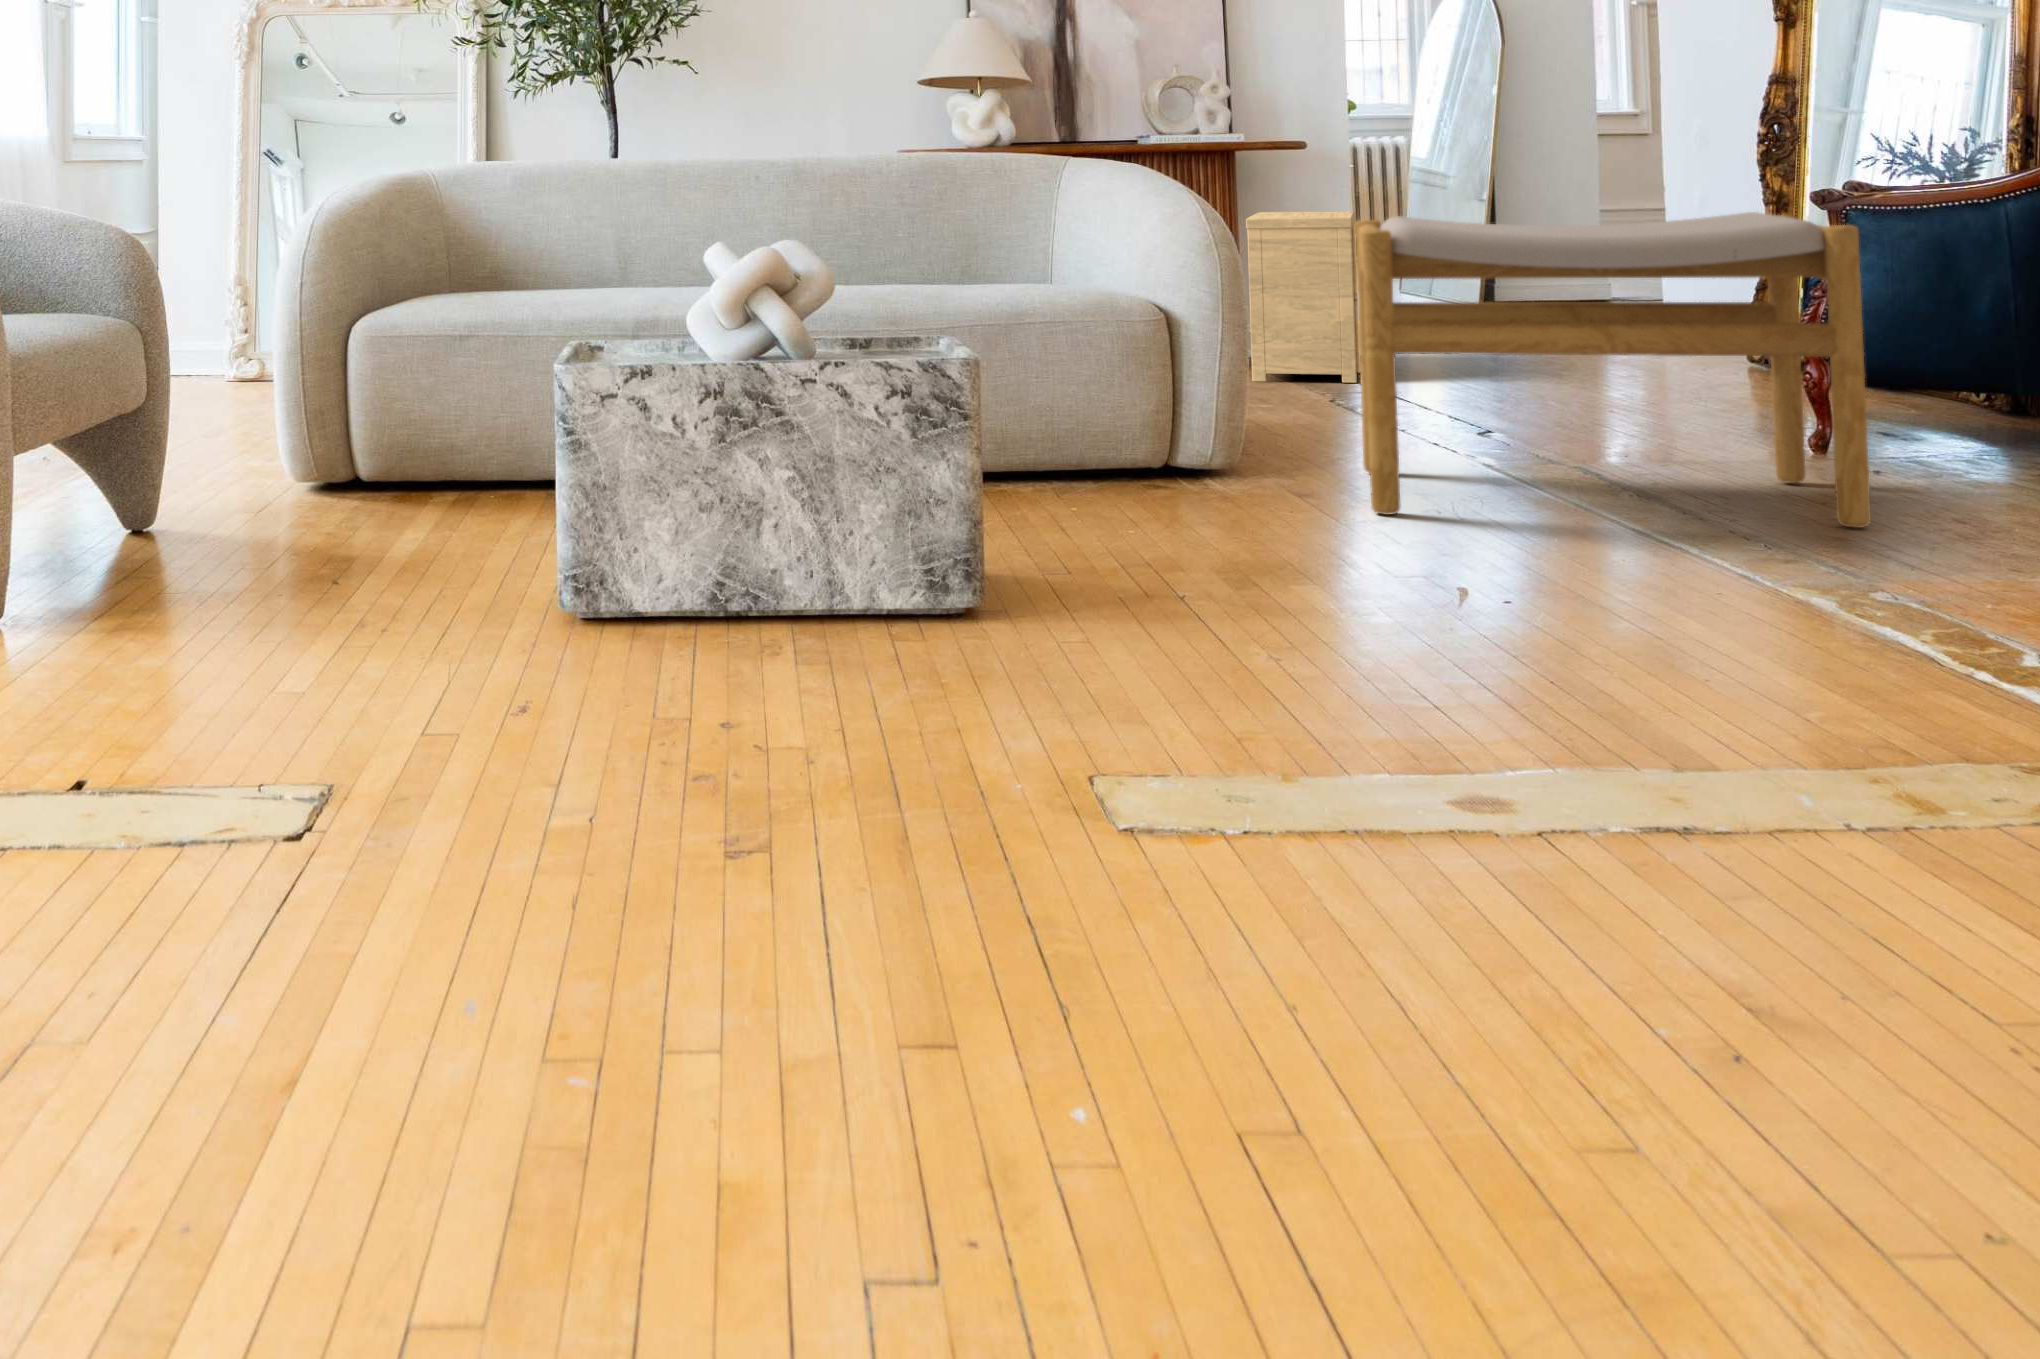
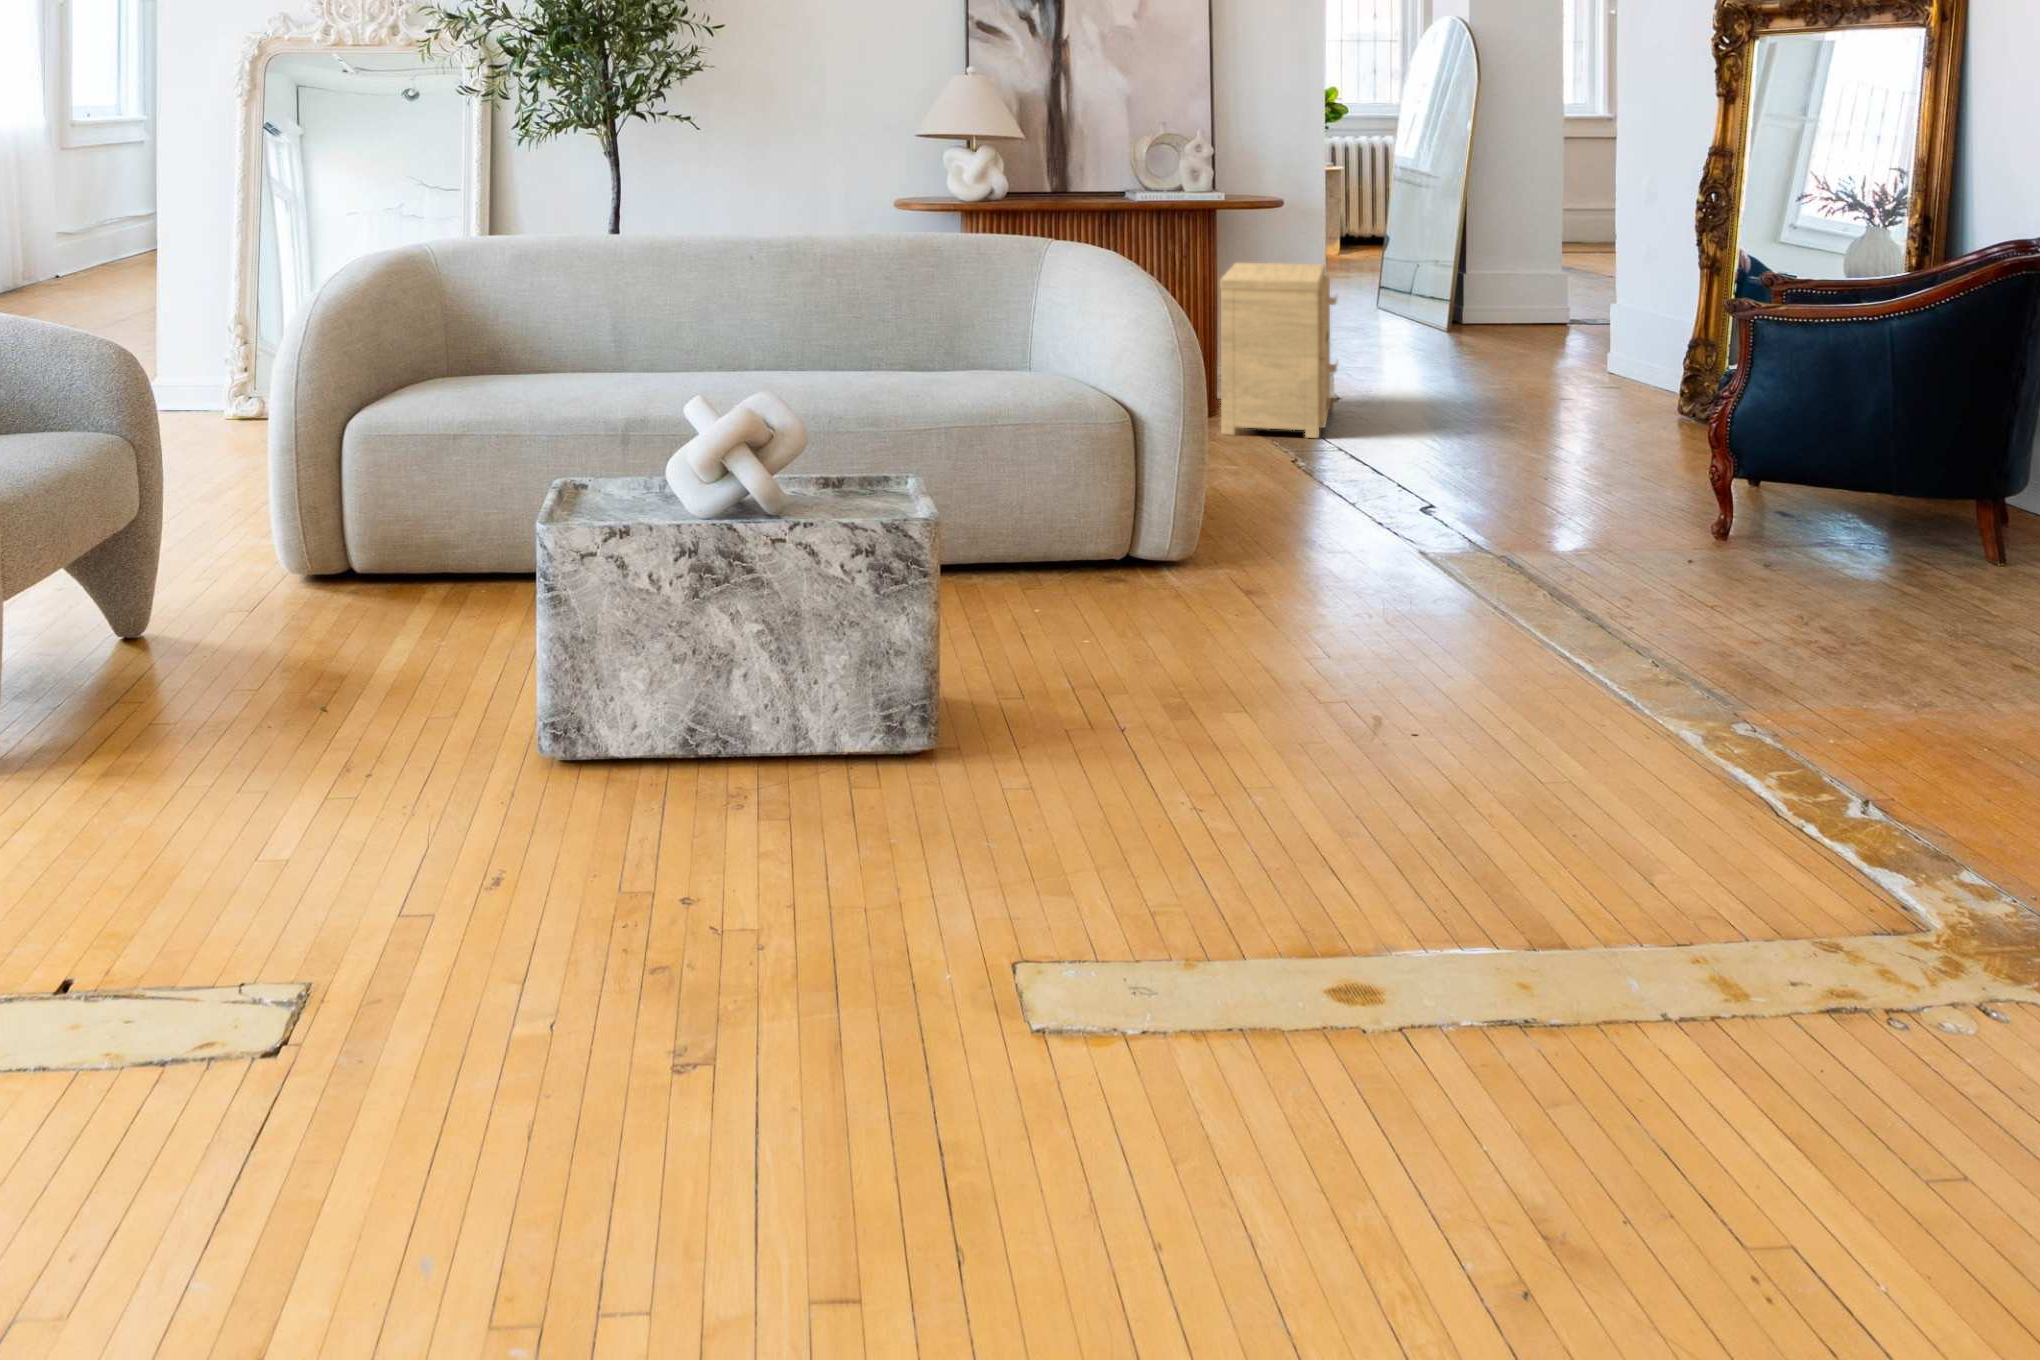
footstool: present [1356,212,1871,528] -> none [1307,329,1752,647]

